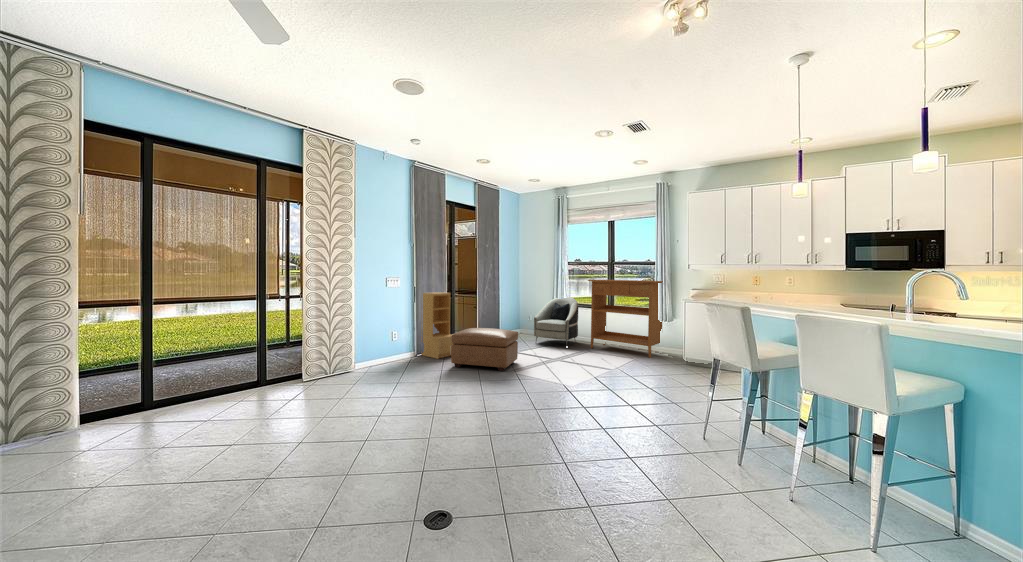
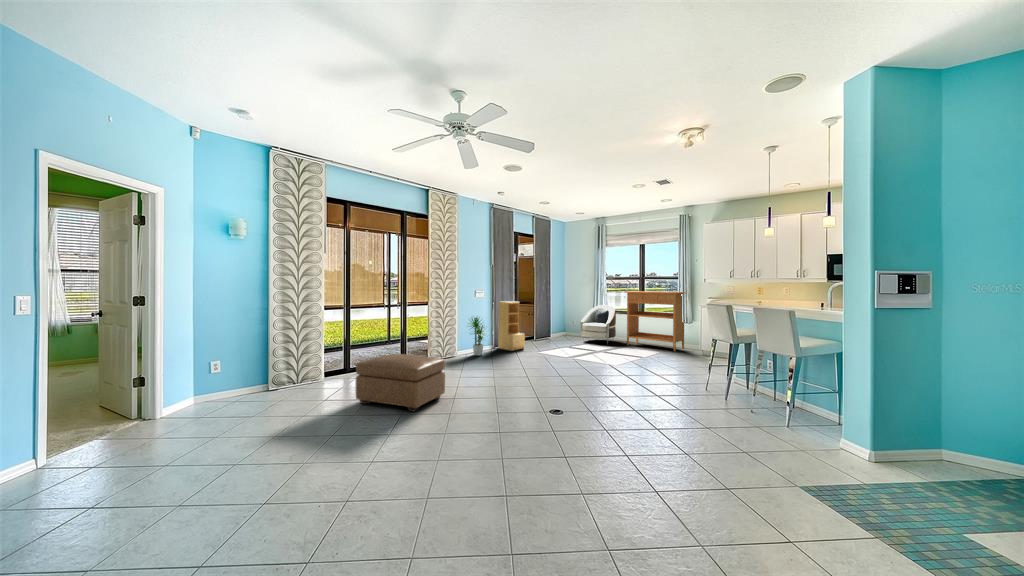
potted plant: none [366,311,403,368] -> present [468,317,484,356]
ottoman: present [451,328,518,371] -> present [355,354,445,411]

